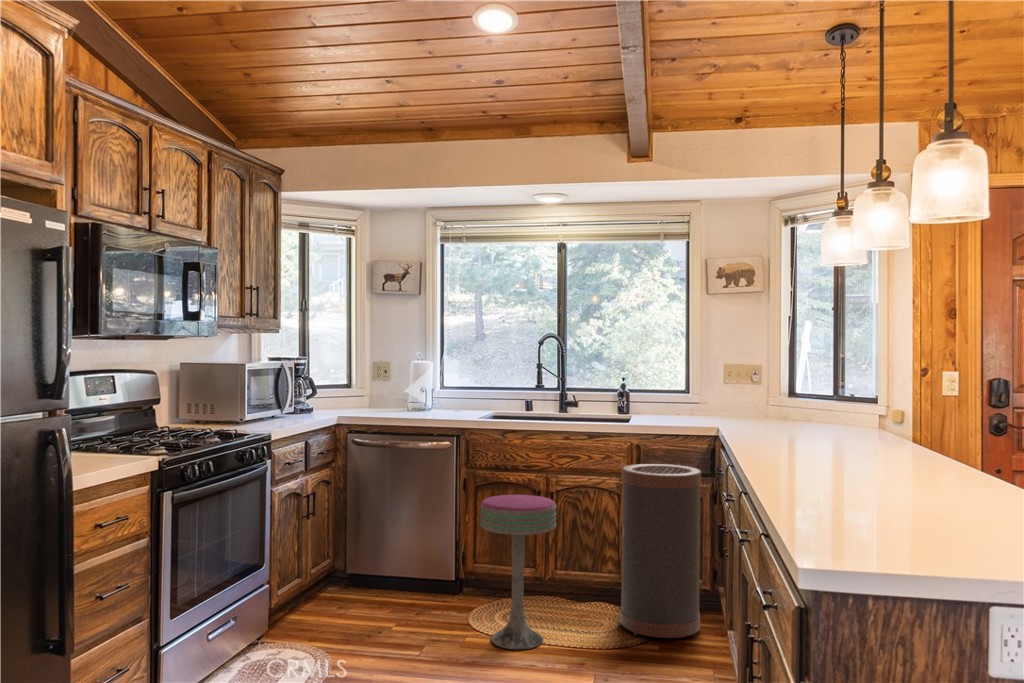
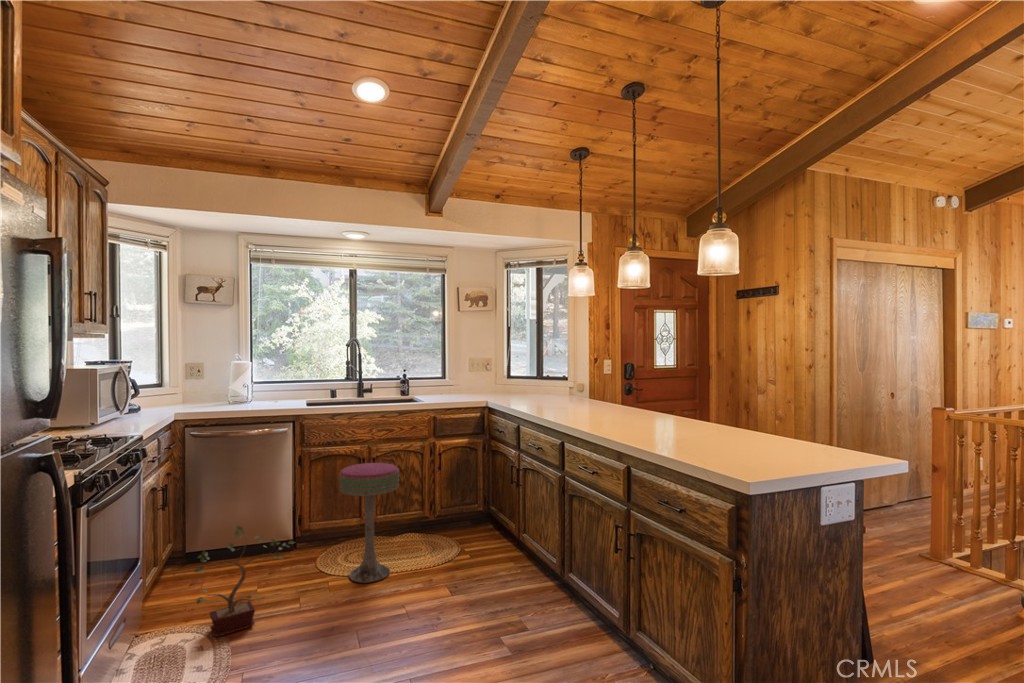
trash can: present [620,464,701,638] -> none [432,429,486,550]
potted plant: none [302,542,409,663] -> present [194,526,295,637]

